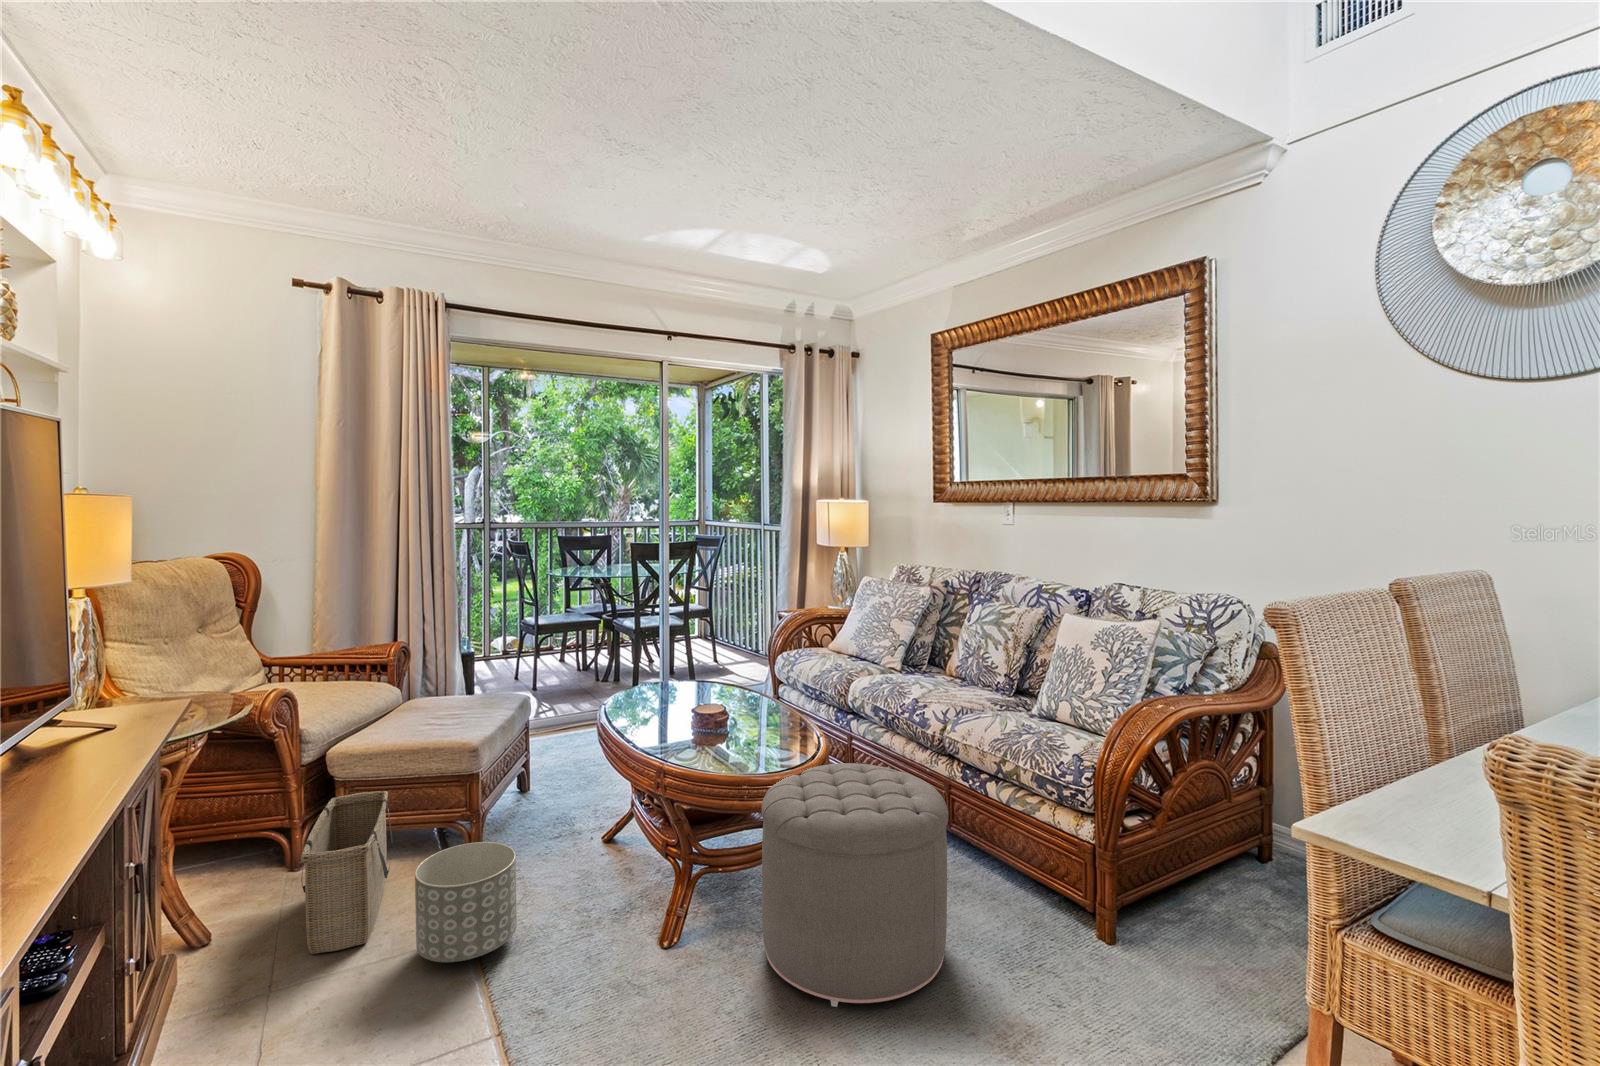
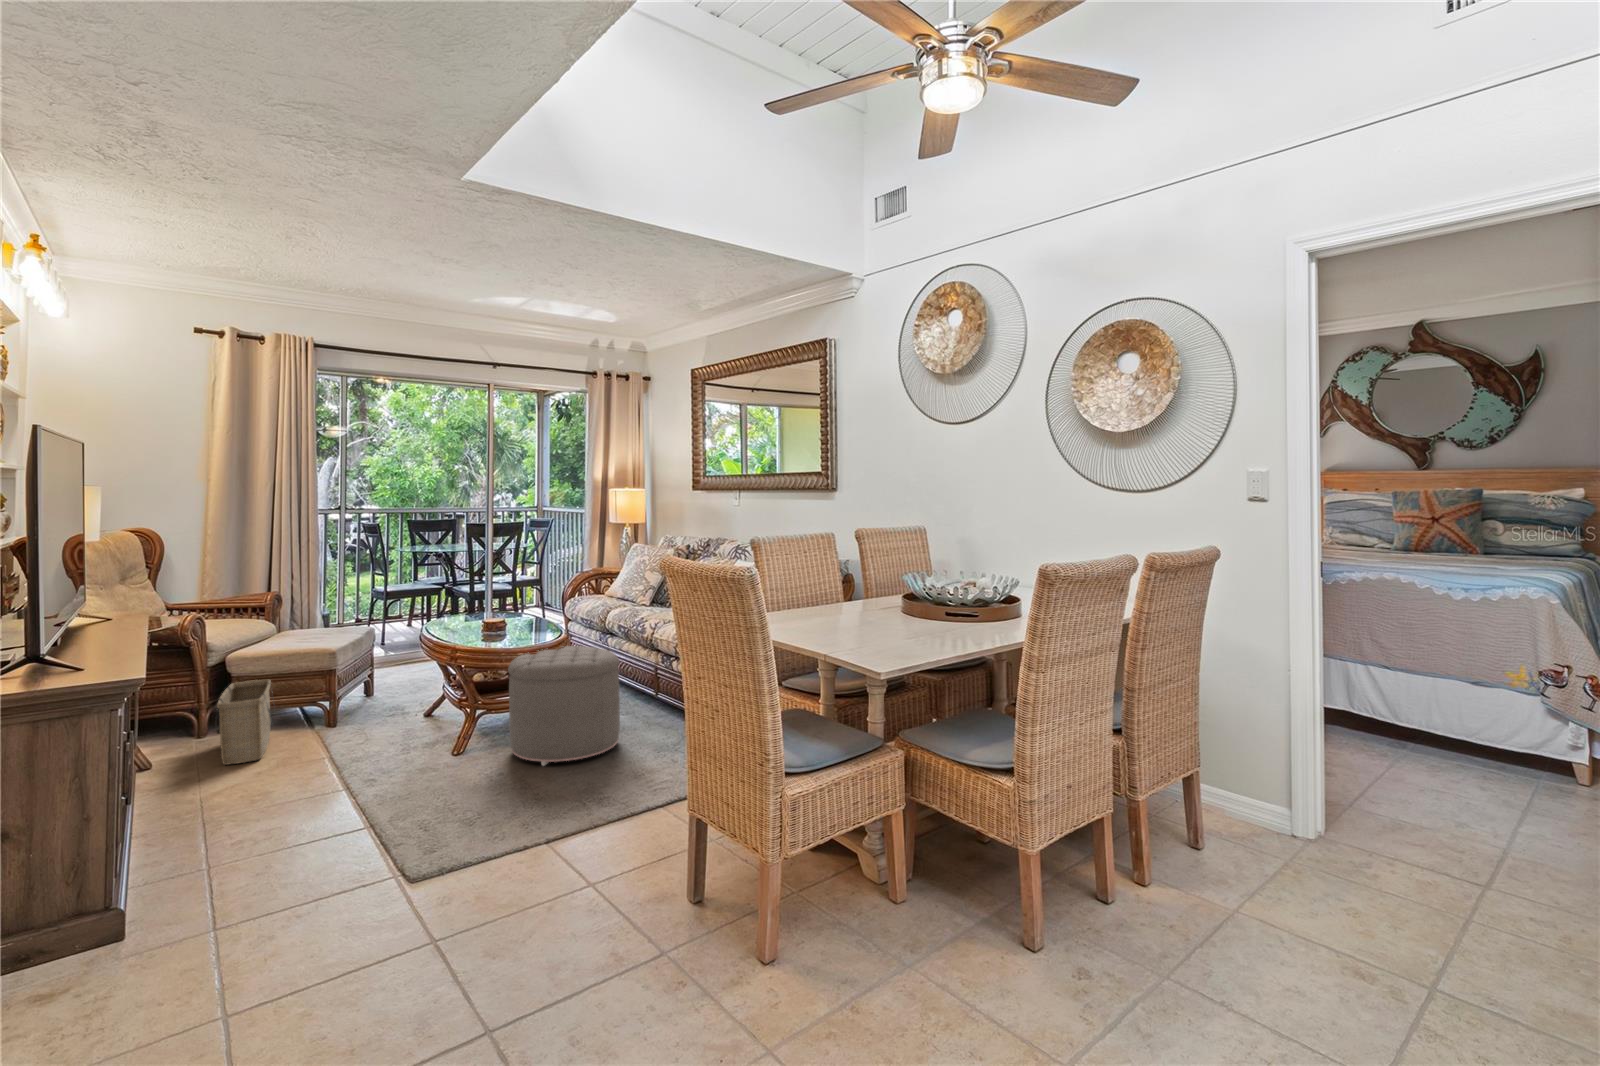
planter: present [415,842,517,962] -> none [292,699,359,763]

